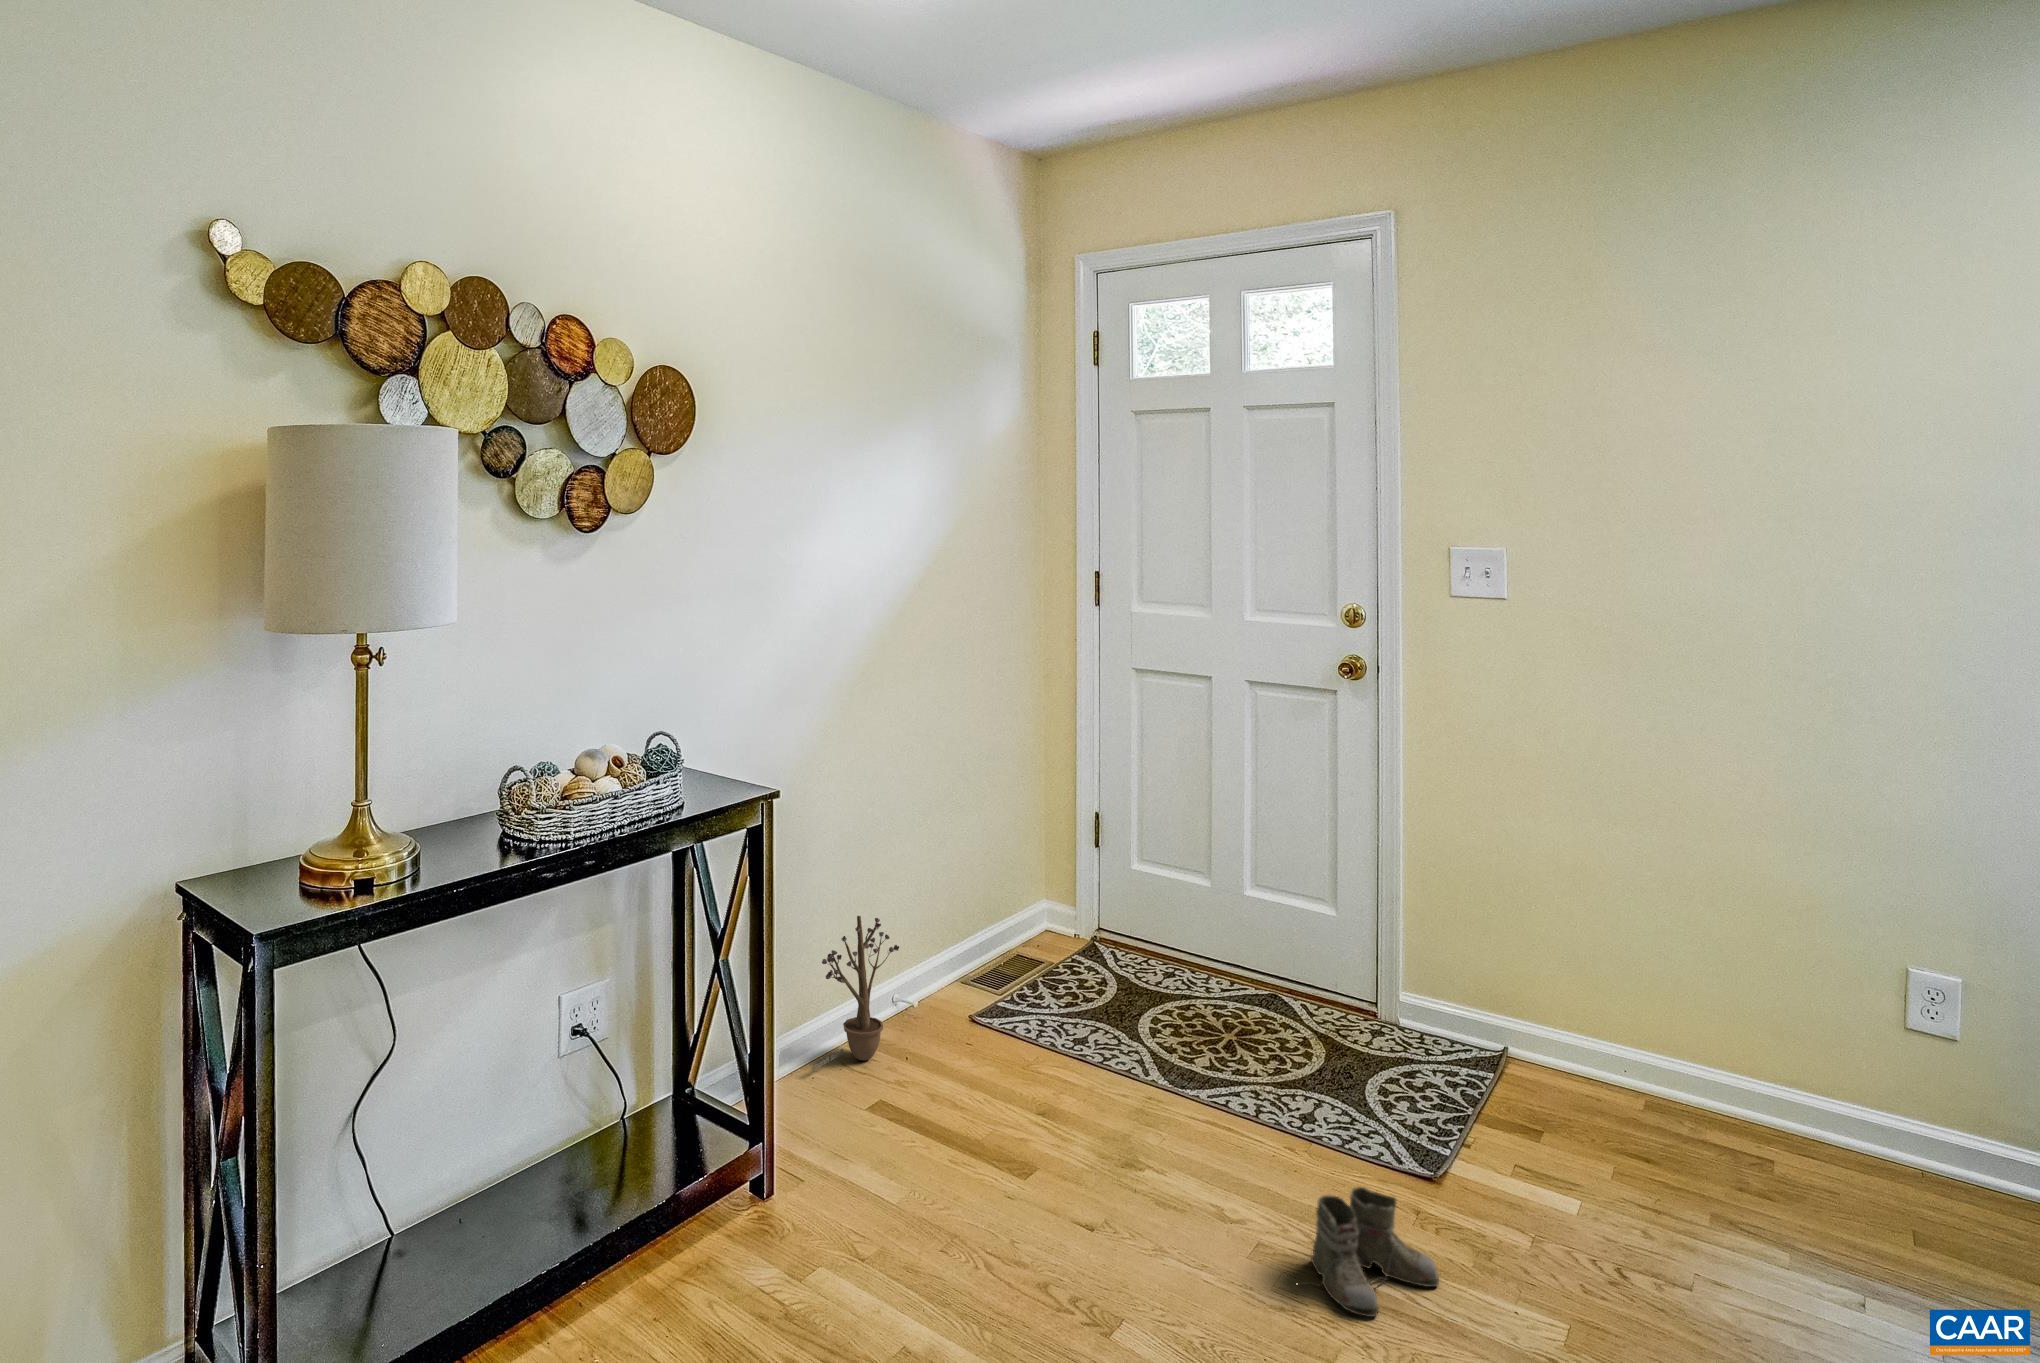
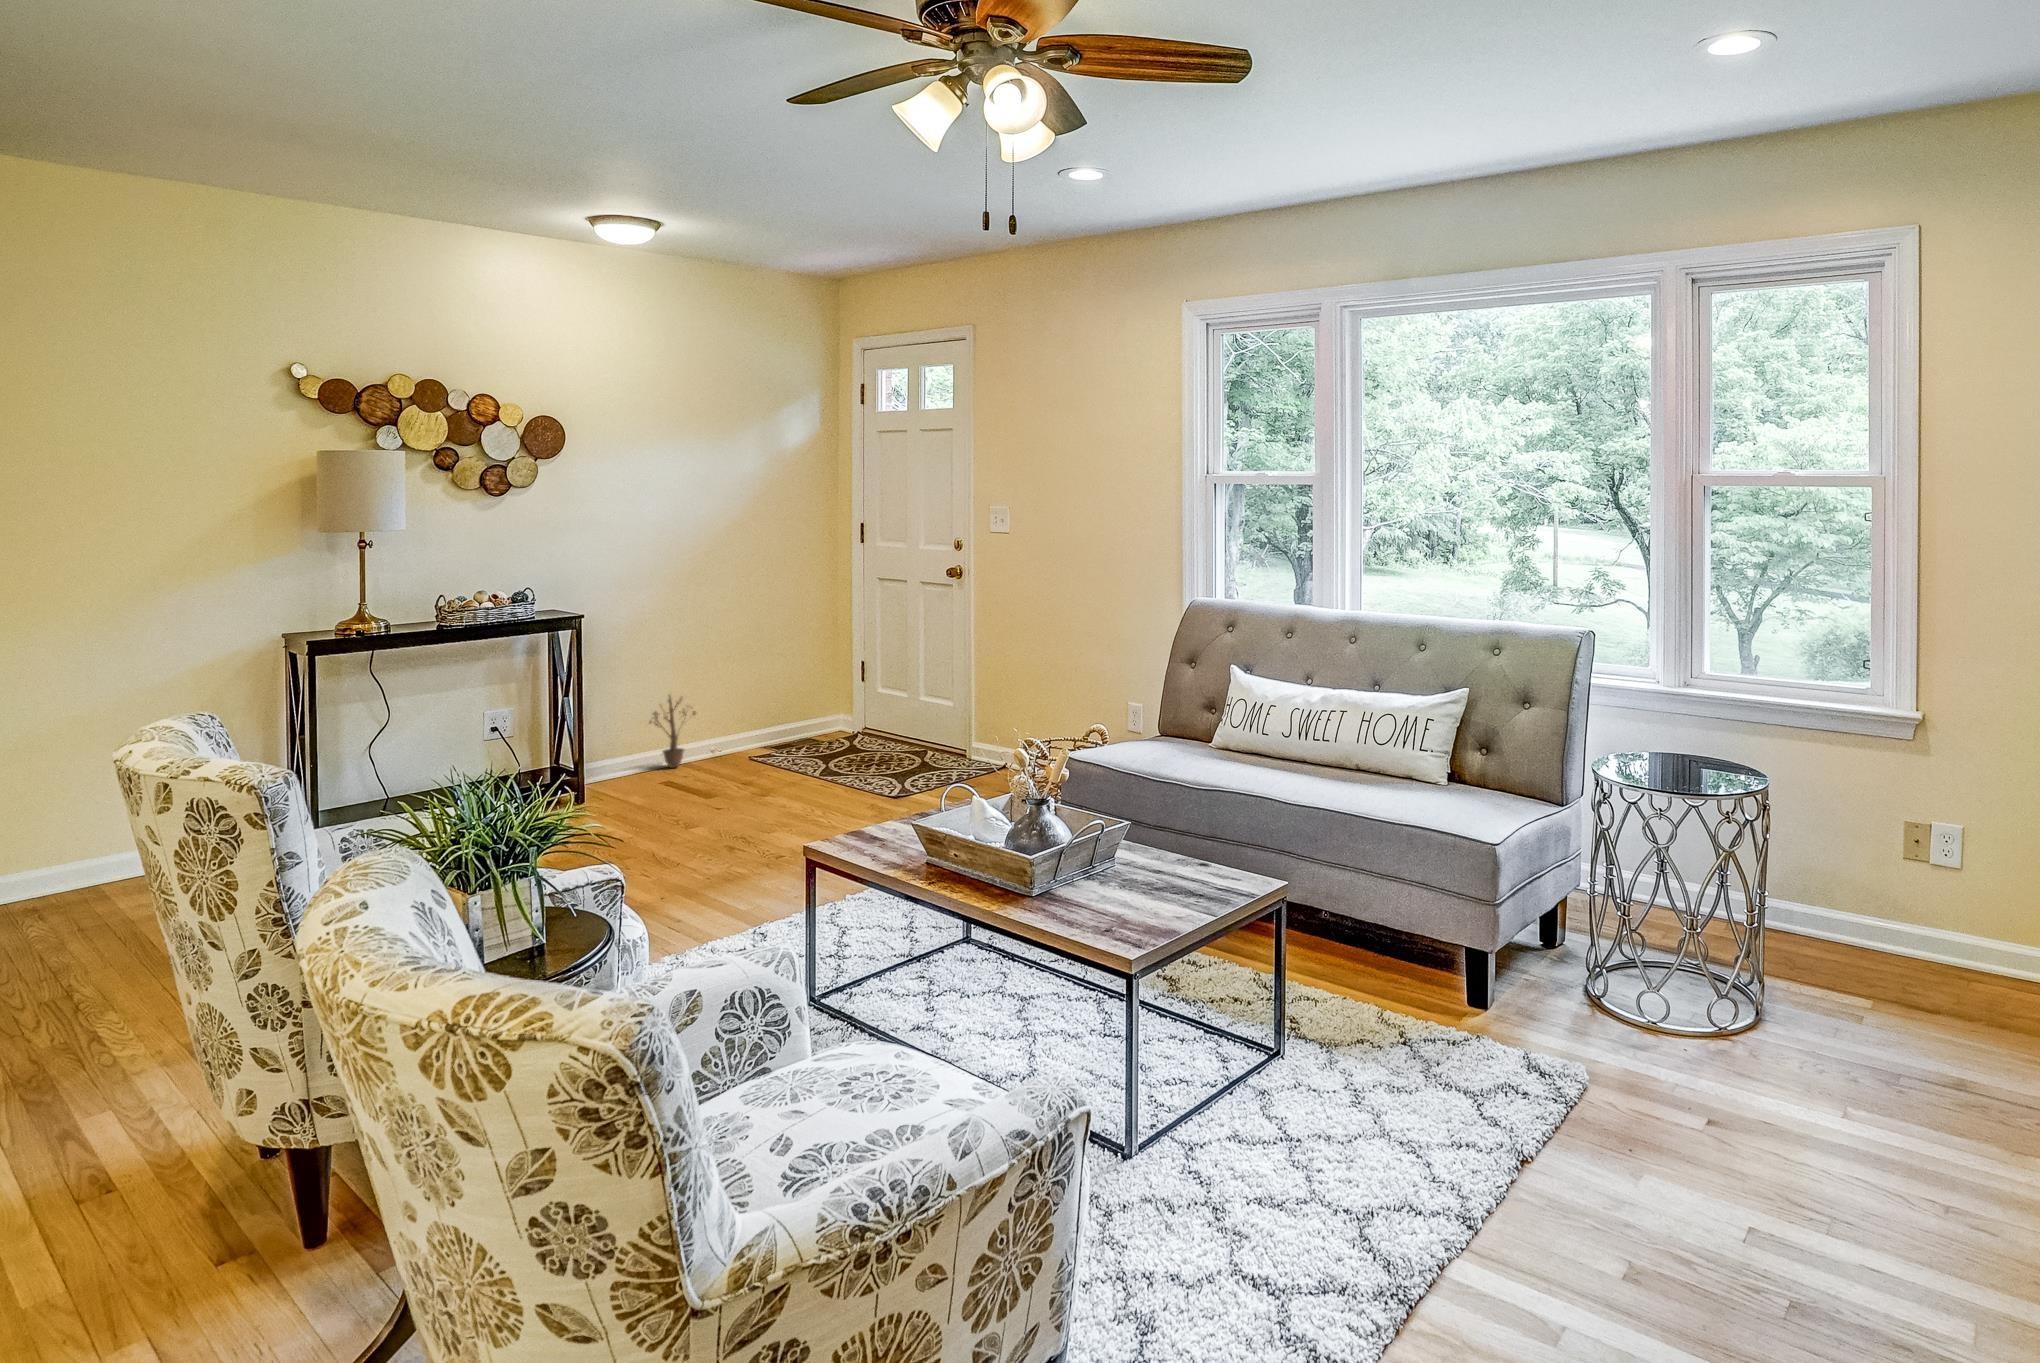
boots: present [1311,1187,1439,1317] -> none [785,782,849,822]

